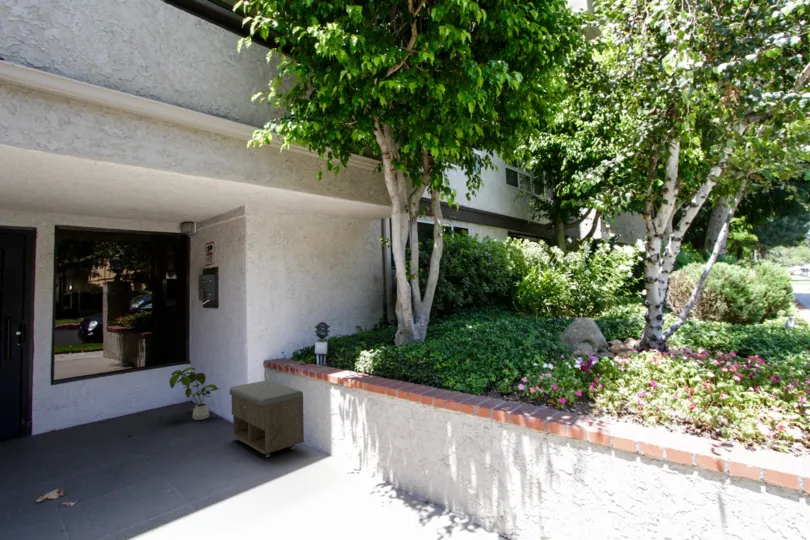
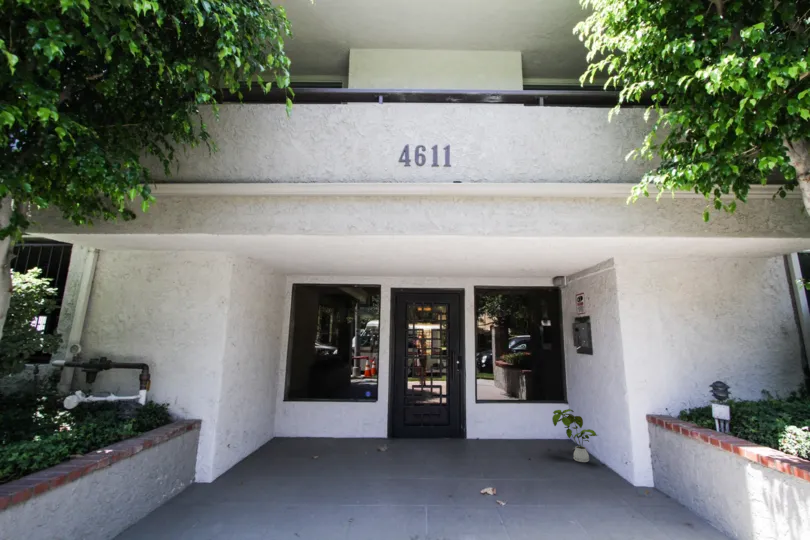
storage bench: present [230,381,304,457] -> none [612,437,708,525]

